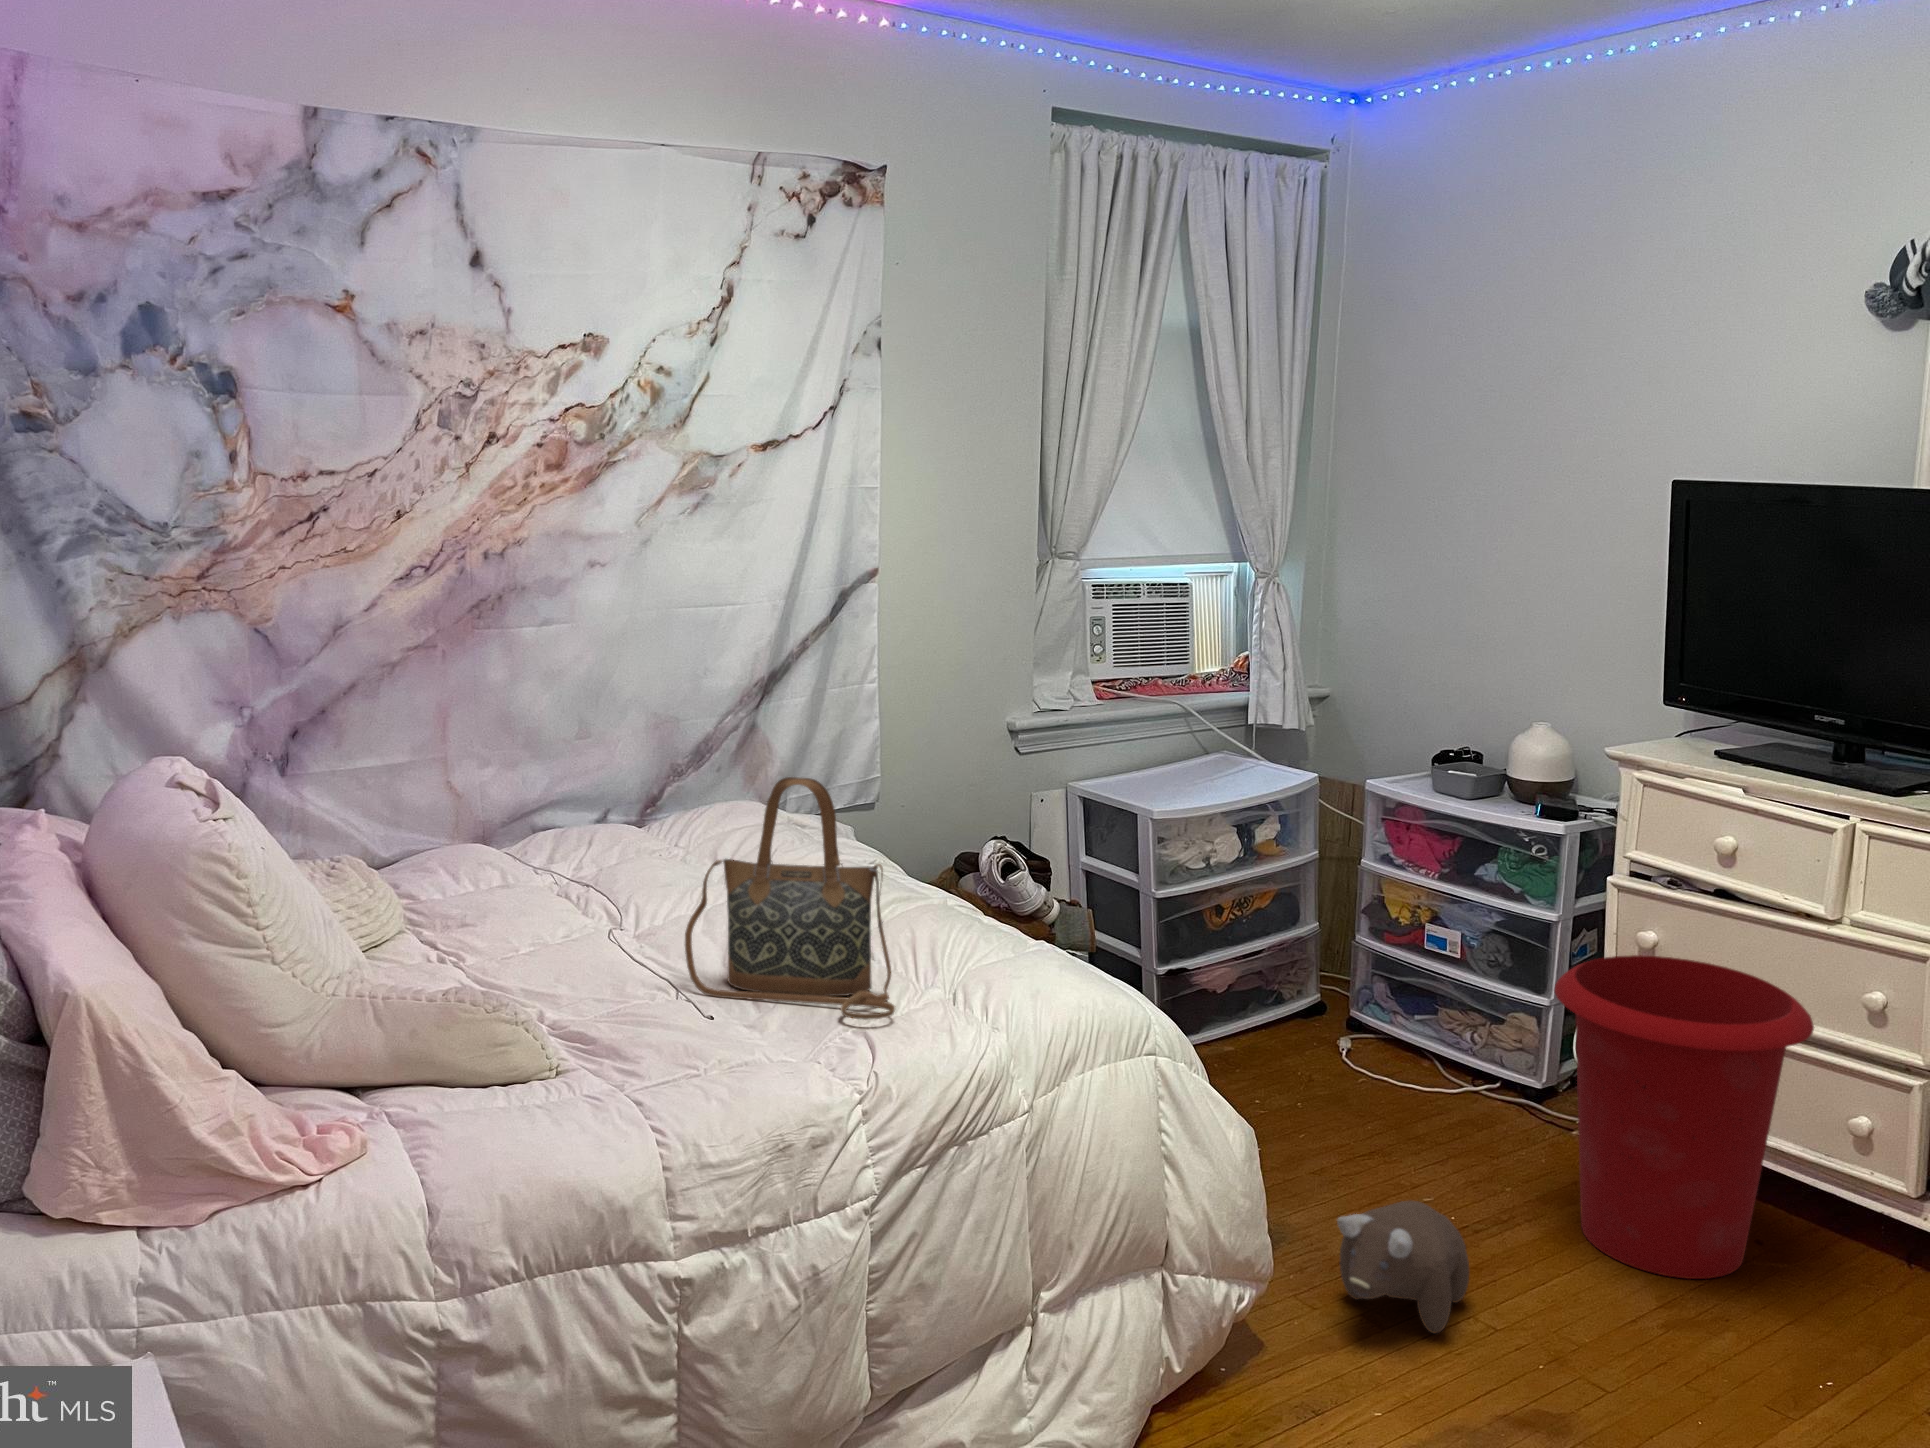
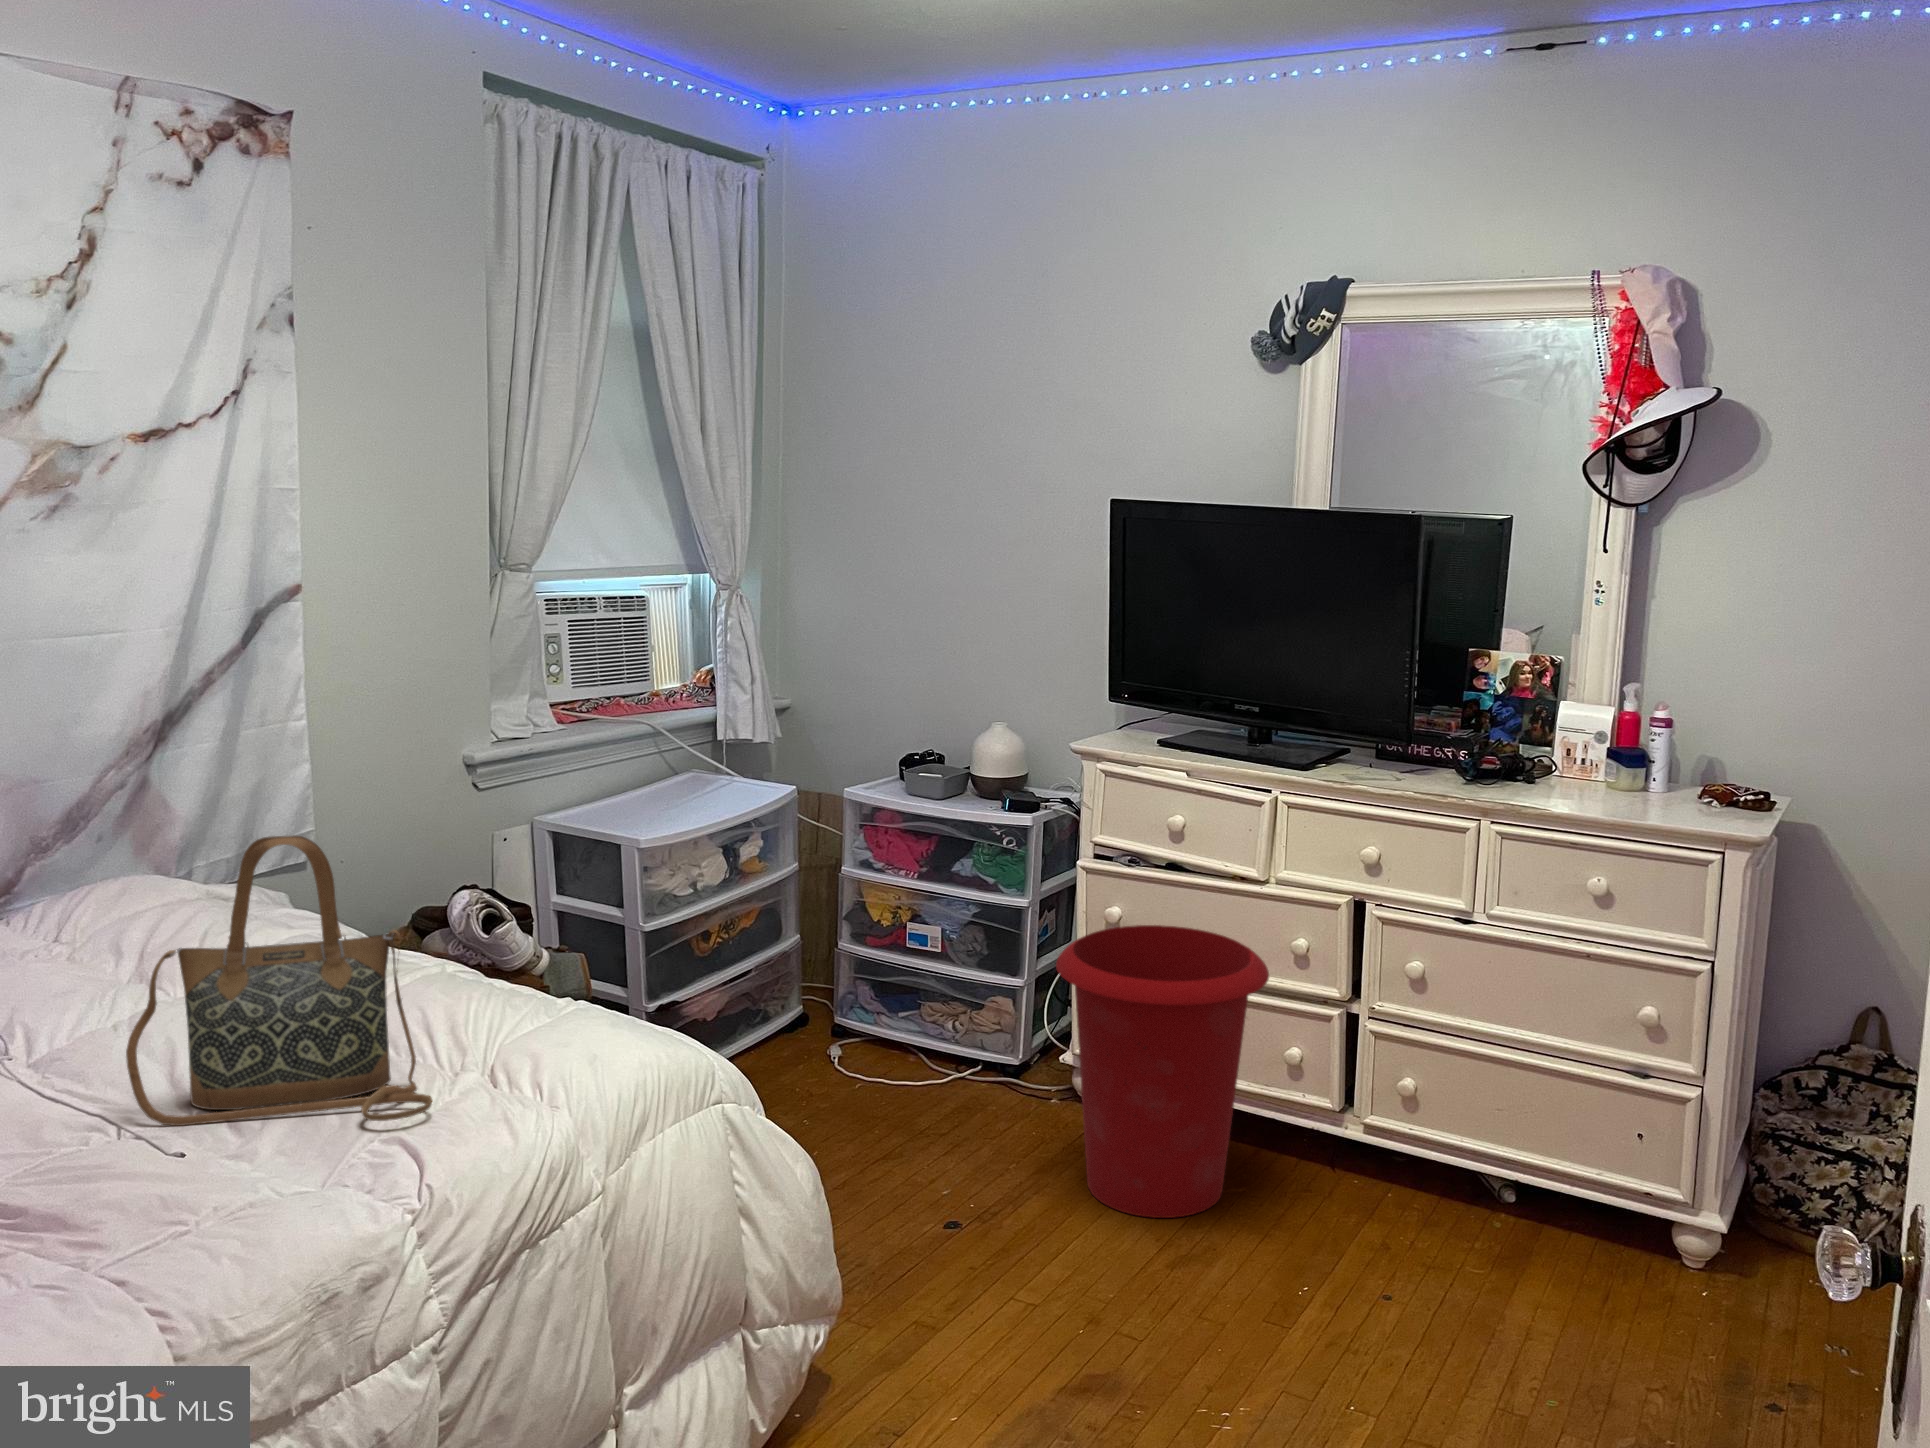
plush toy: present [1337,1201,1469,1333] -> none [896,1197,1015,1325]

